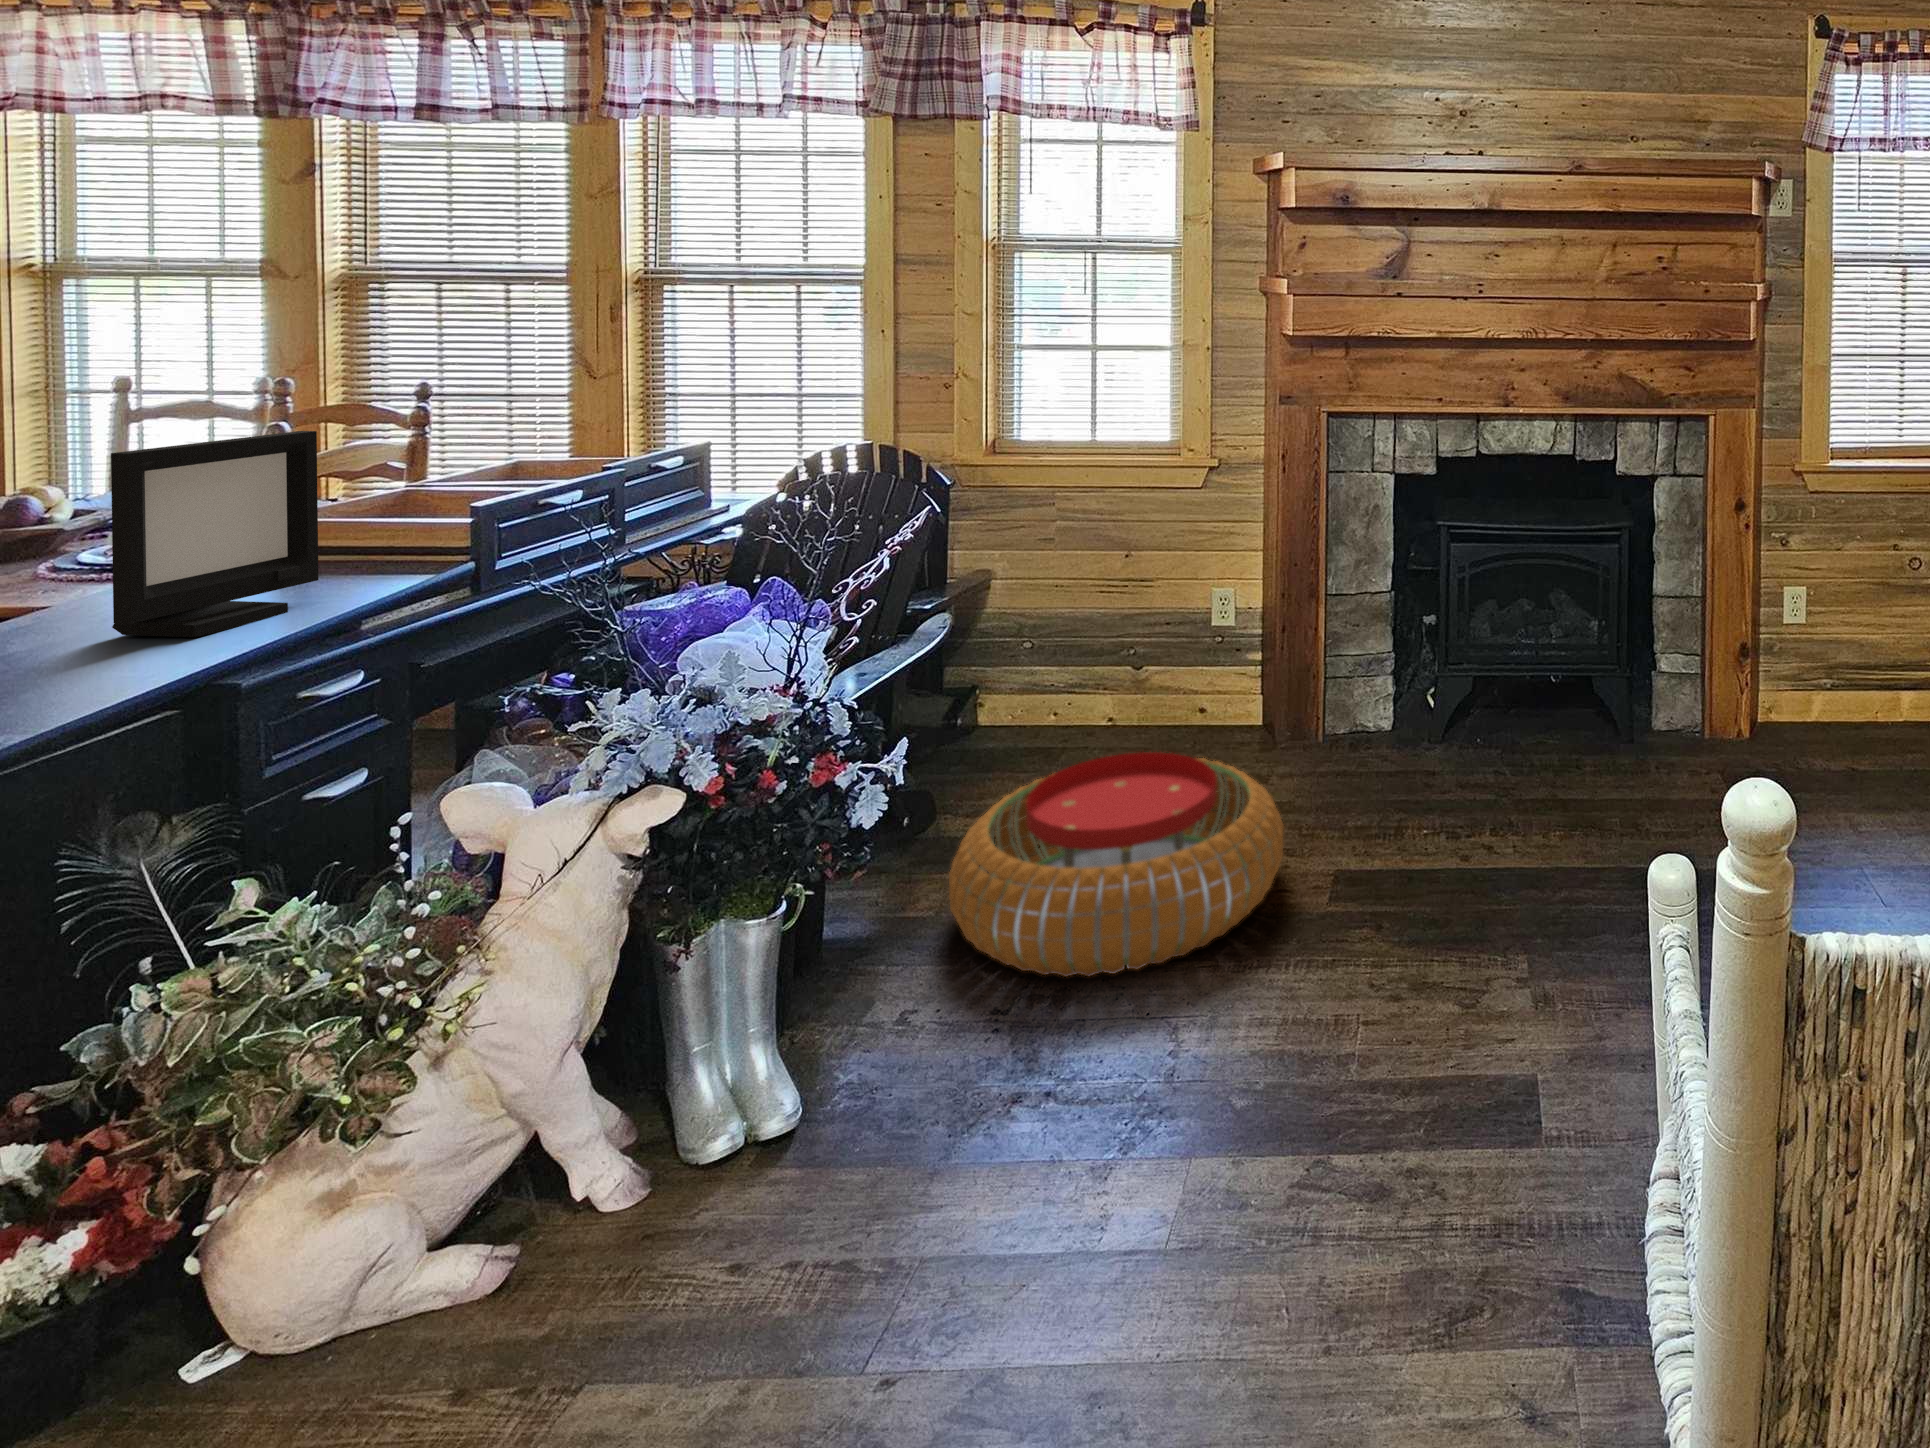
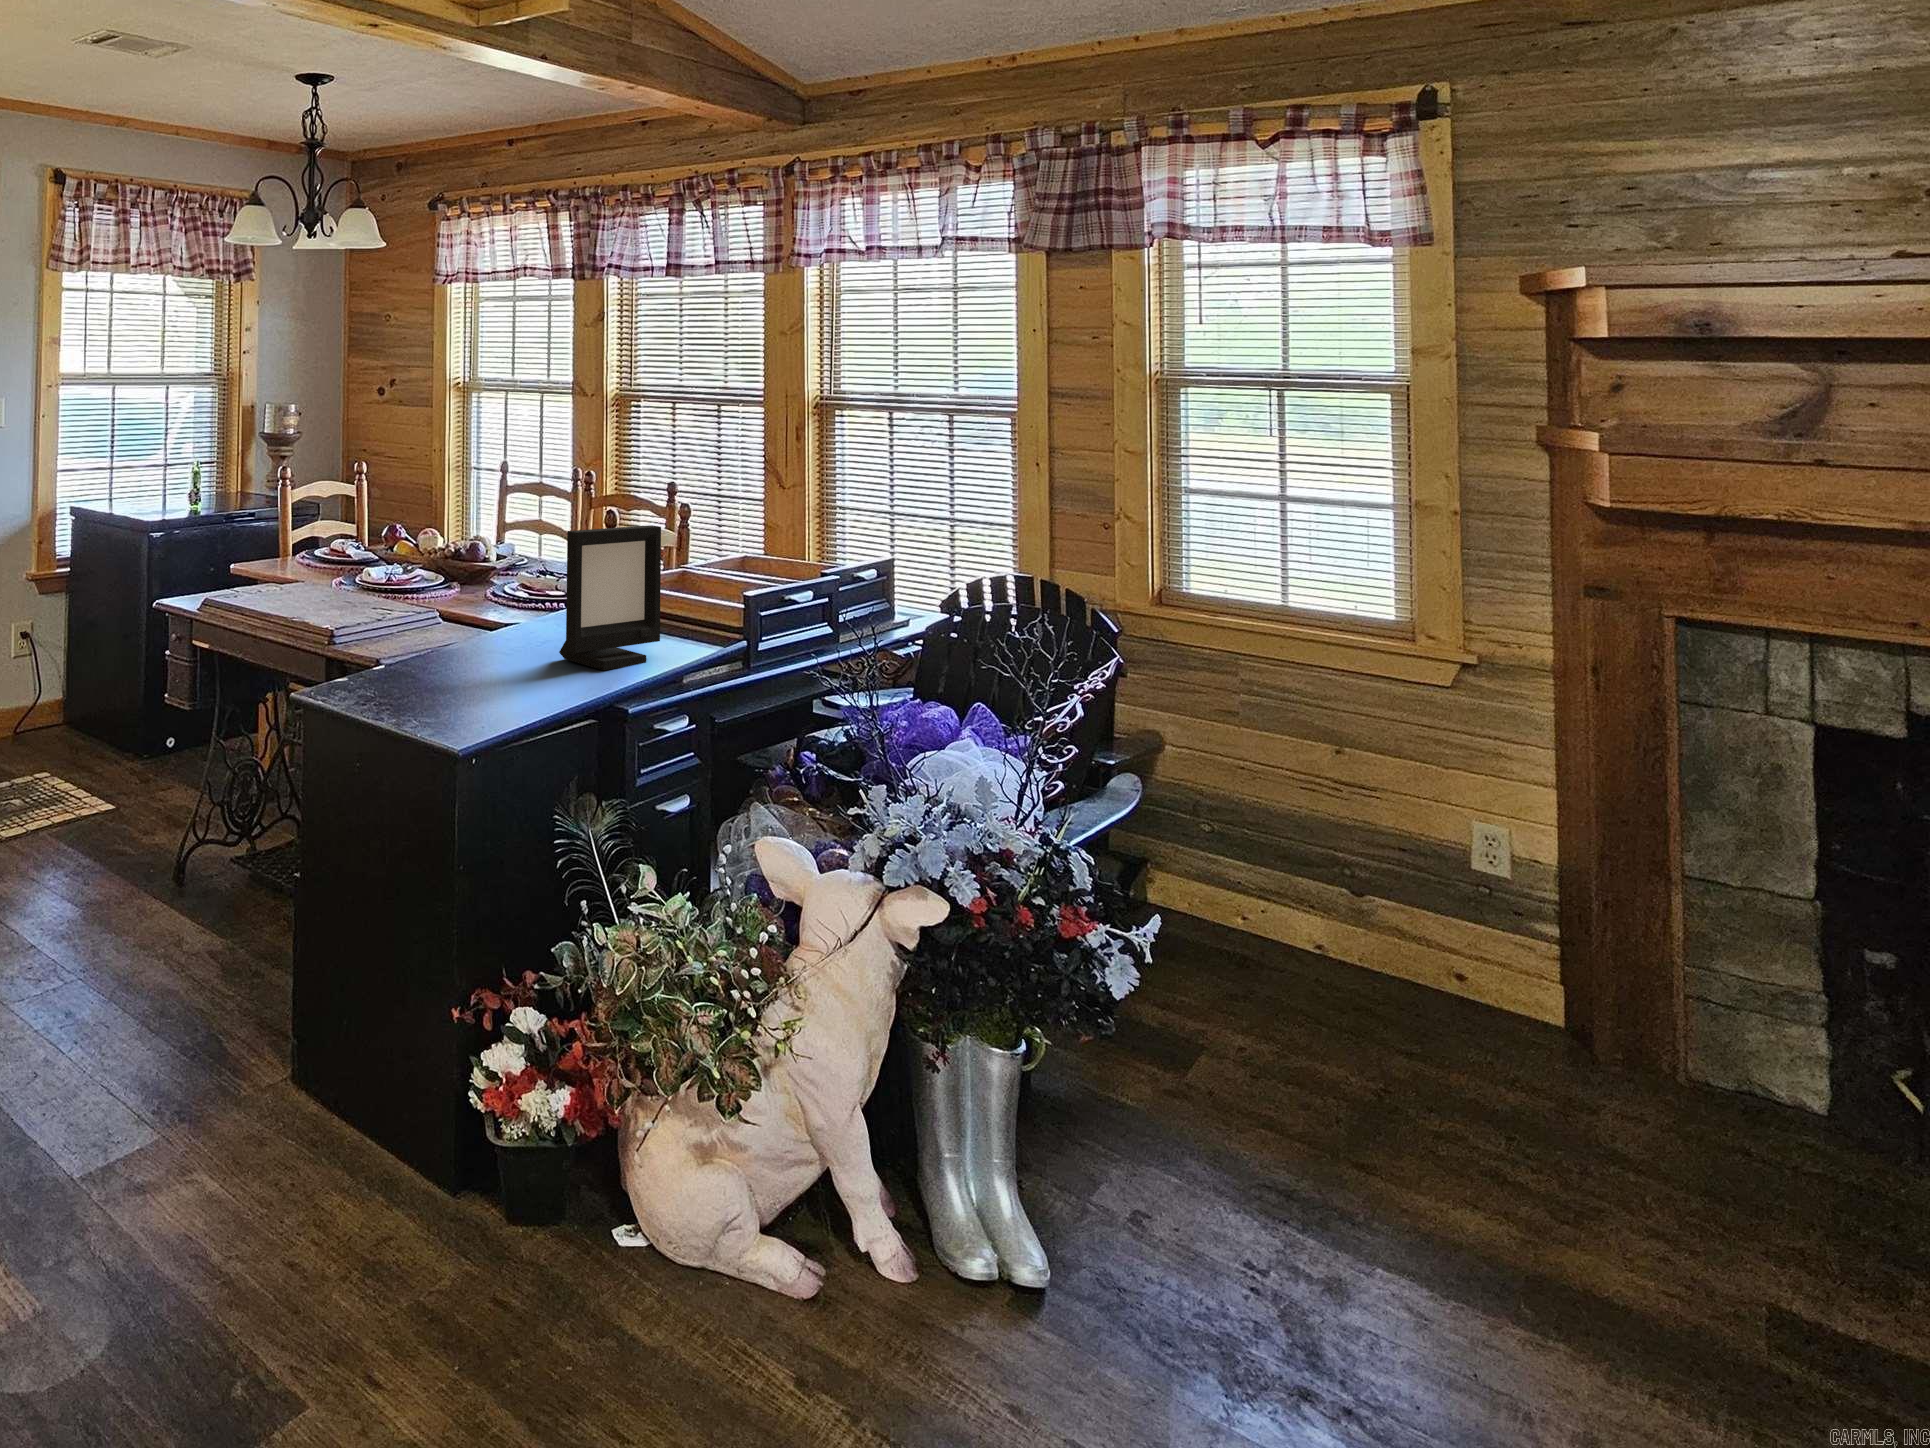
pouf: present [949,752,1284,977] -> none [1162,1006,1660,1325]

